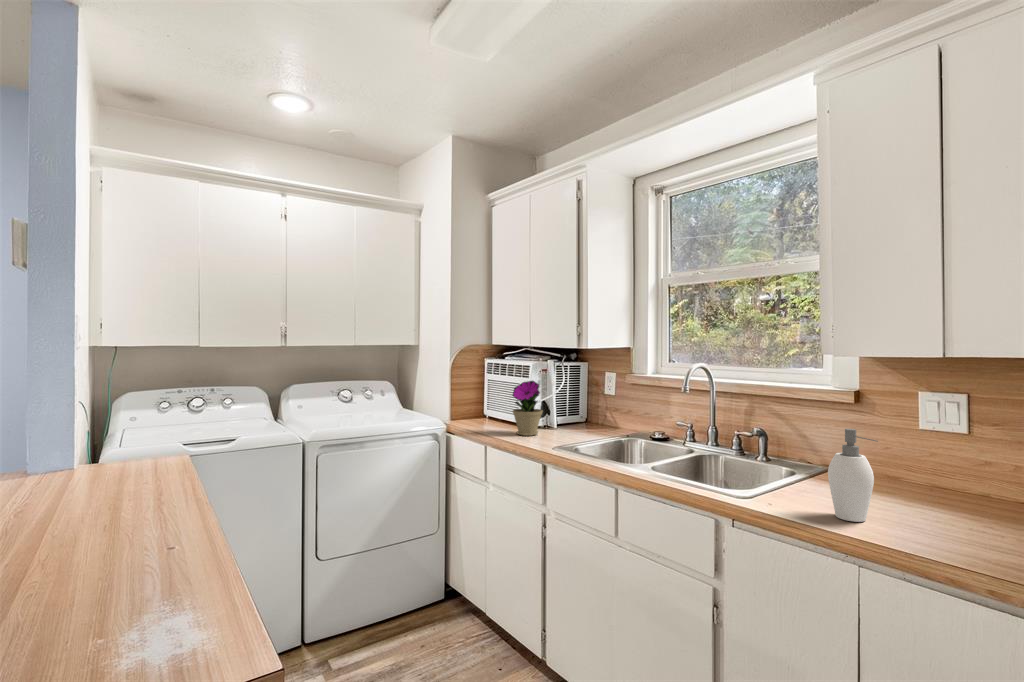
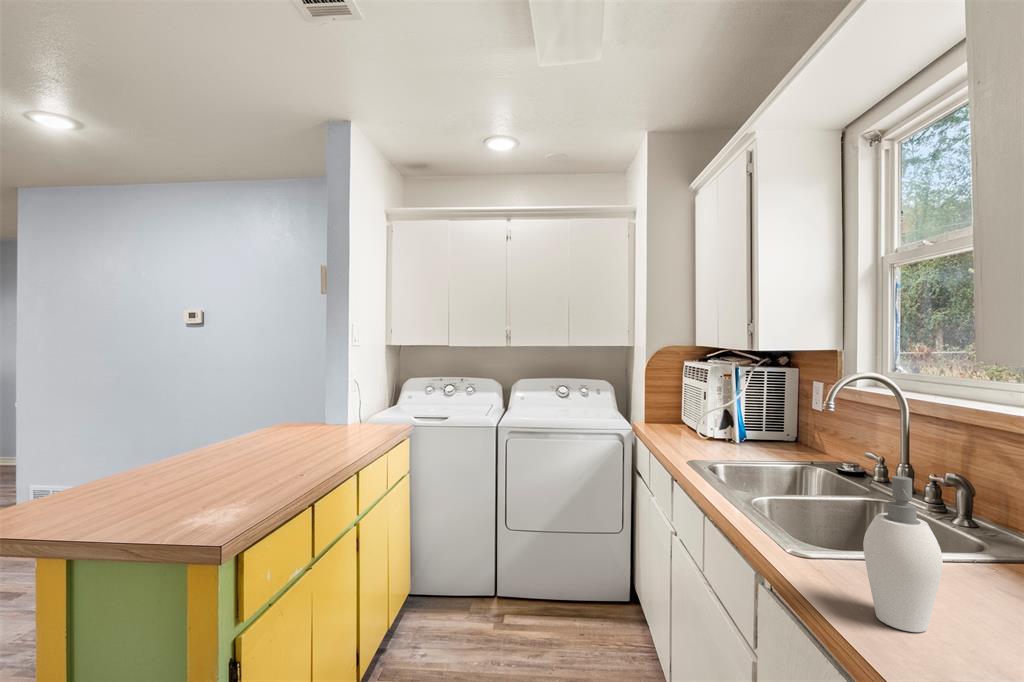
flower pot: present [513,381,543,436] -> none [674,385,710,446]

